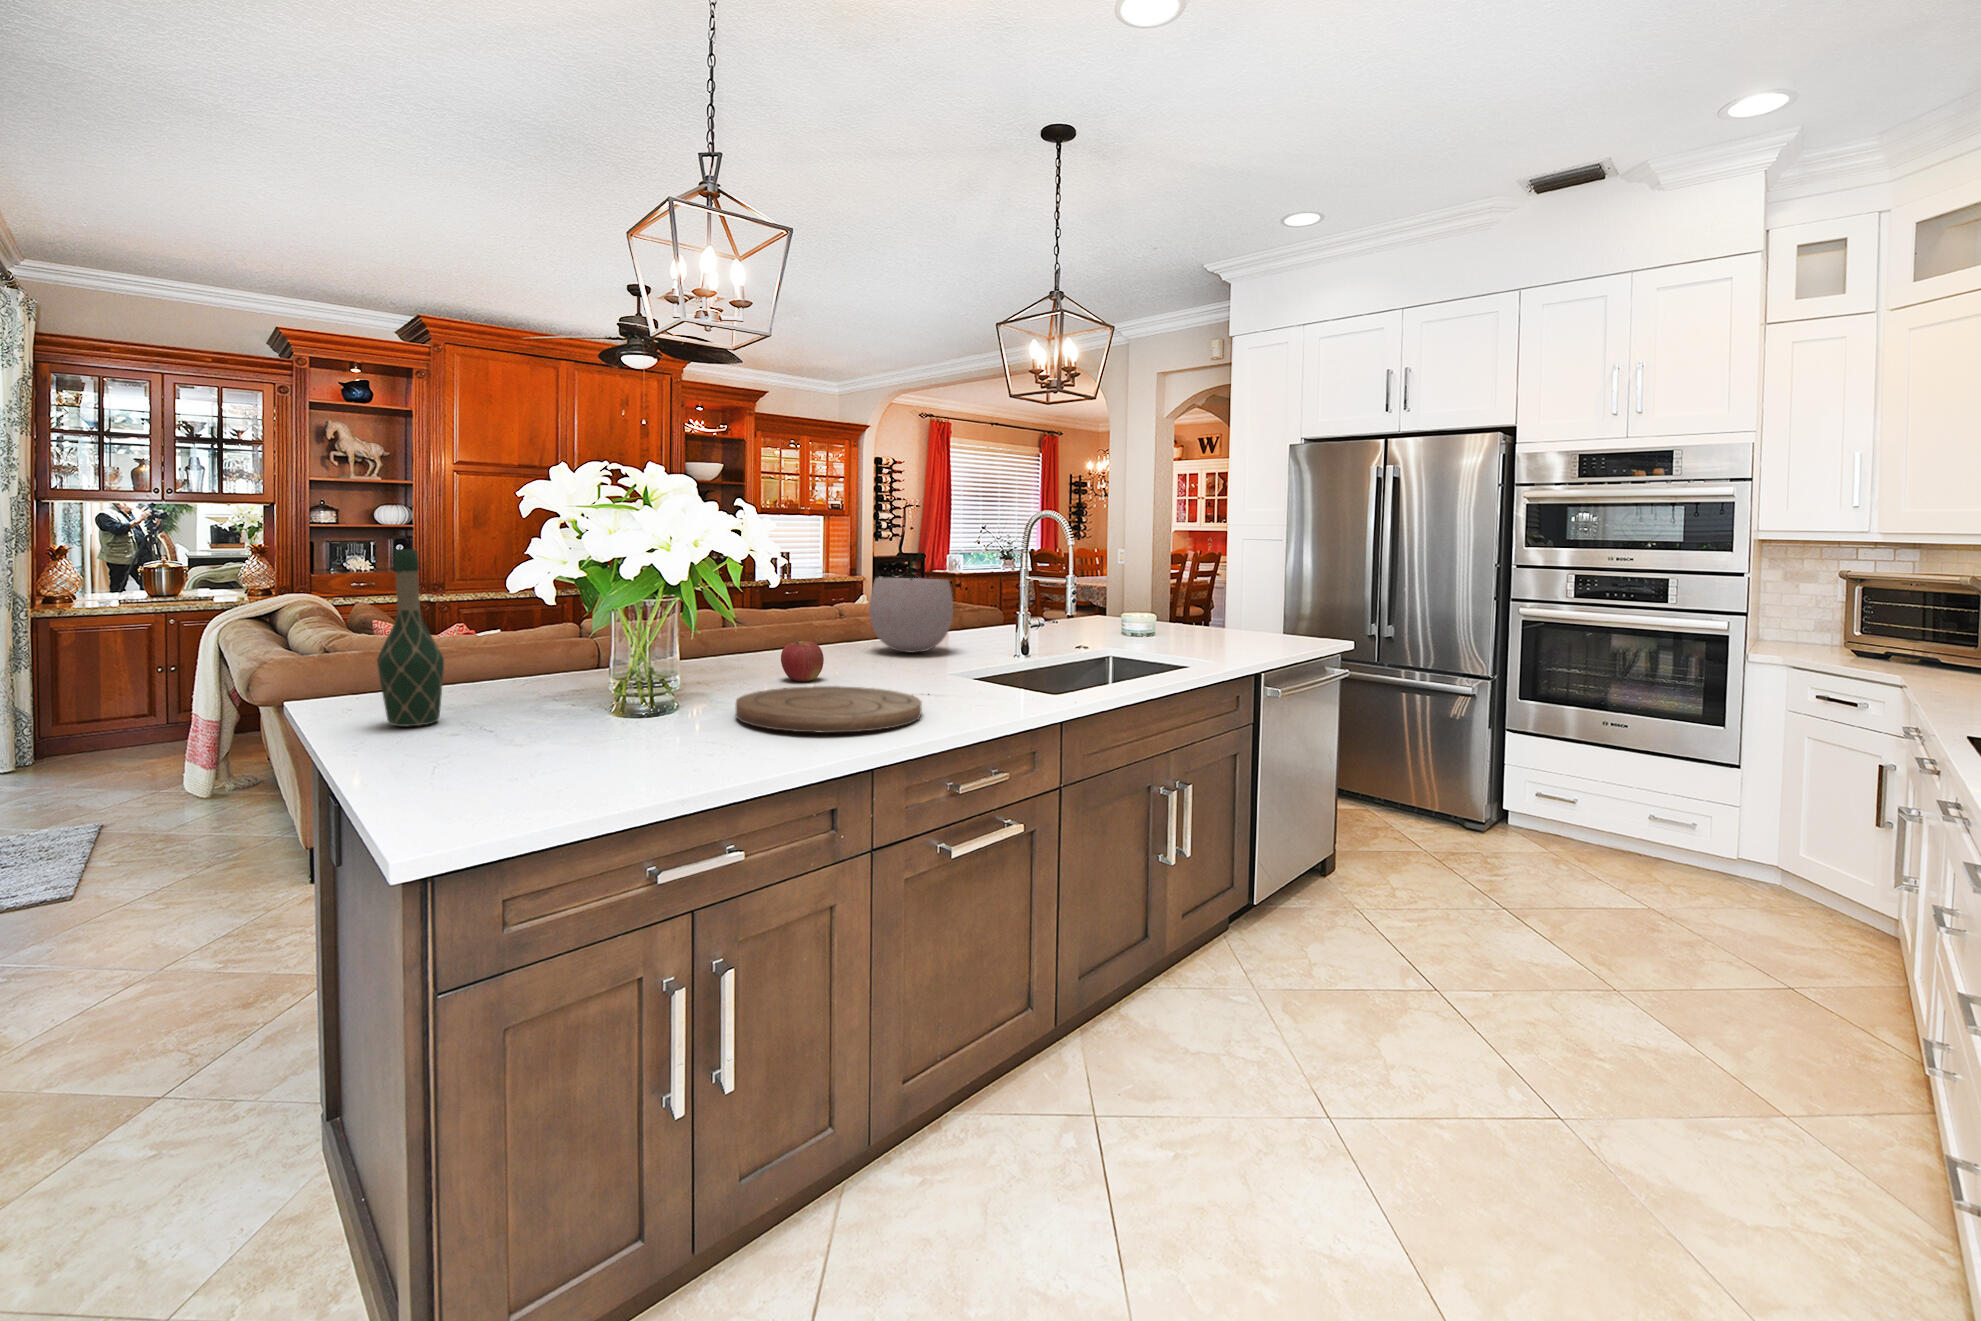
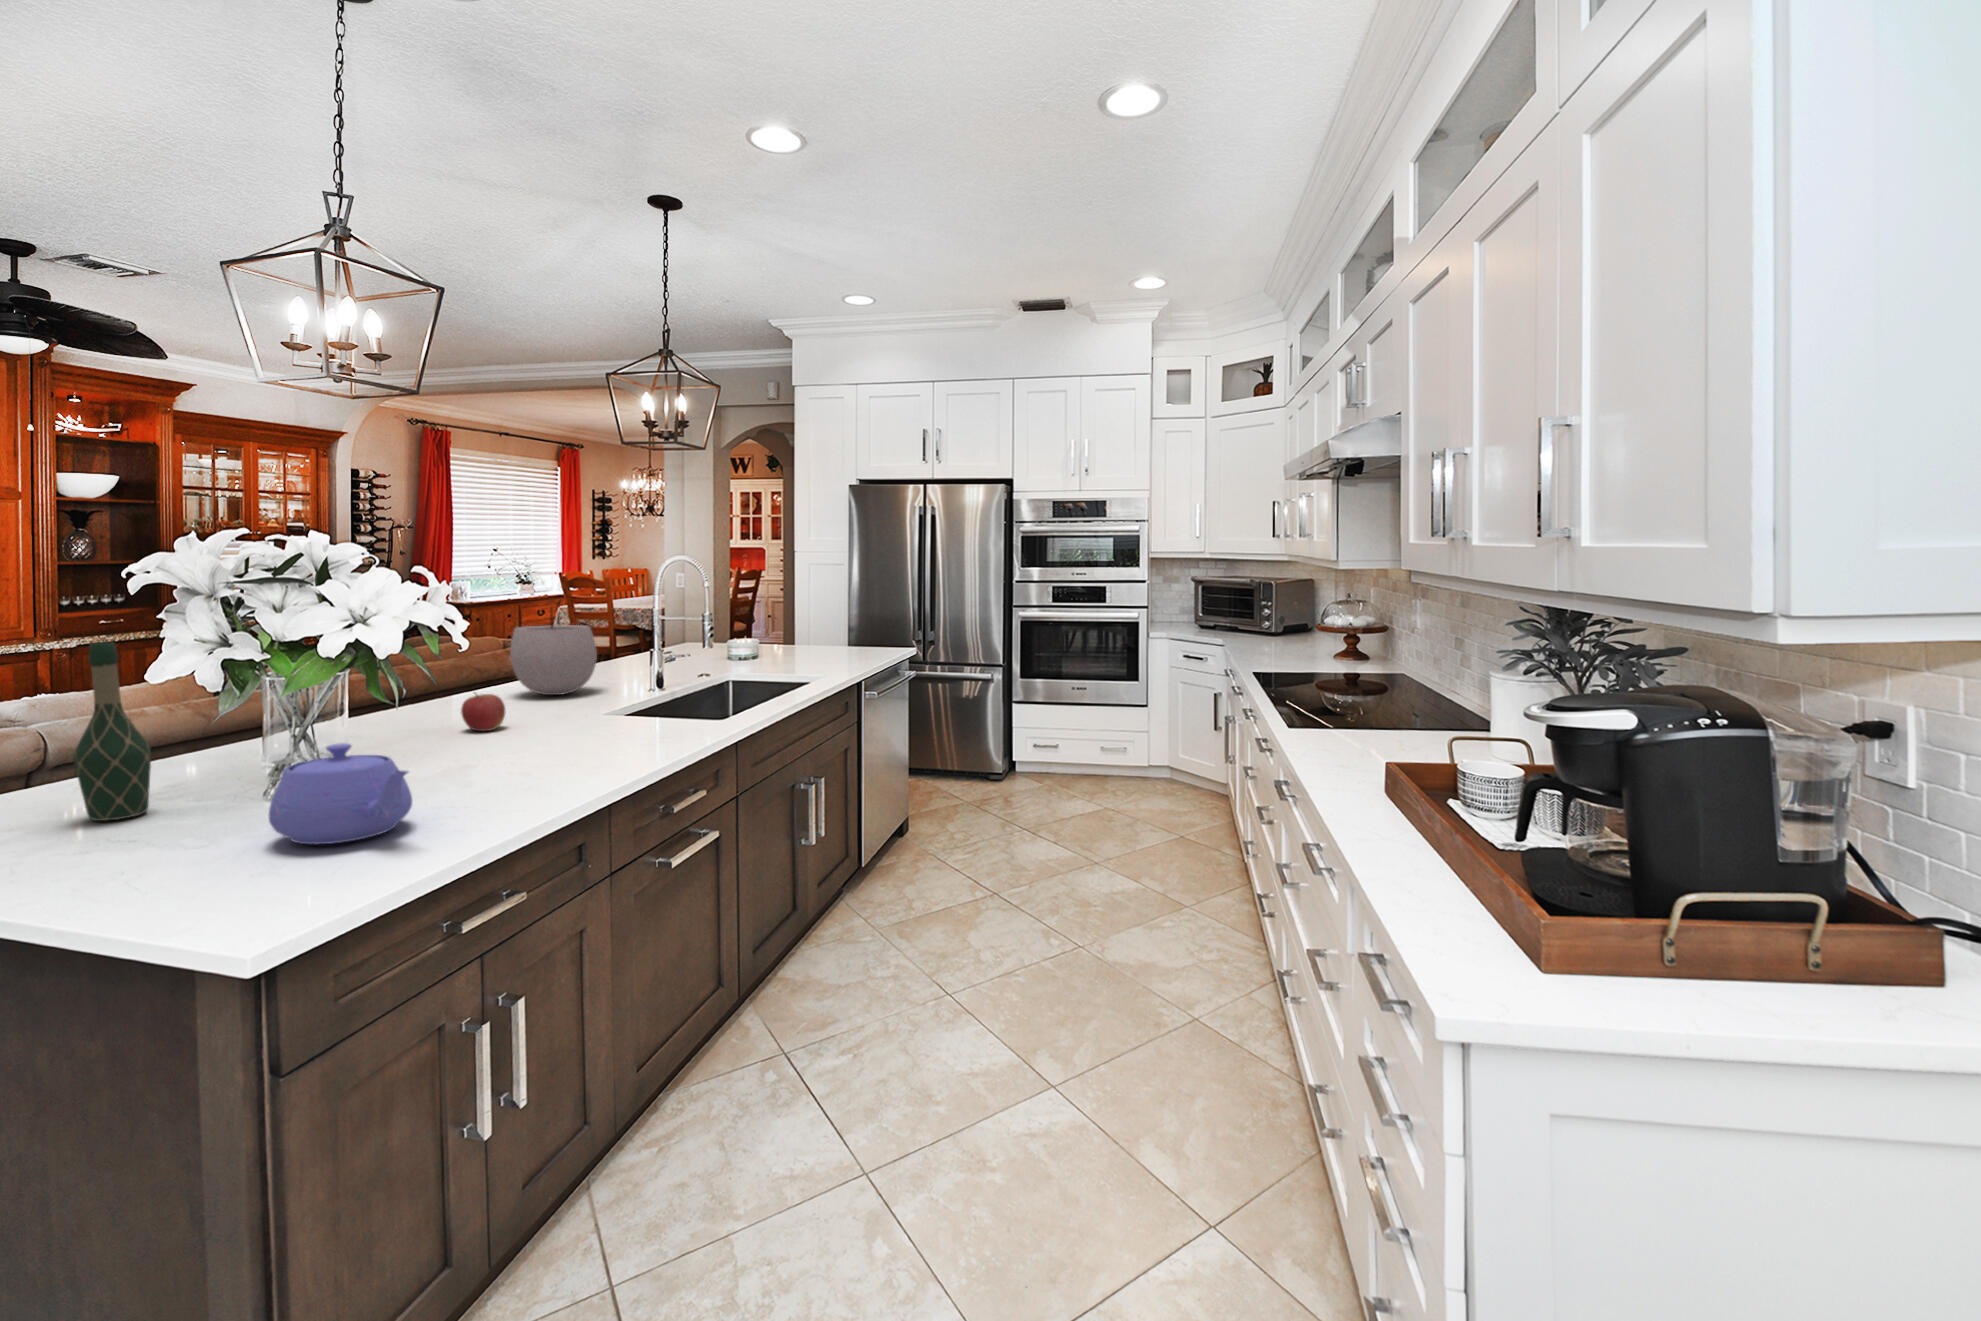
teapot: none [436,672,593,789] -> present [269,743,412,844]
cutting board: present [736,686,922,733] -> none [465,728,637,769]

